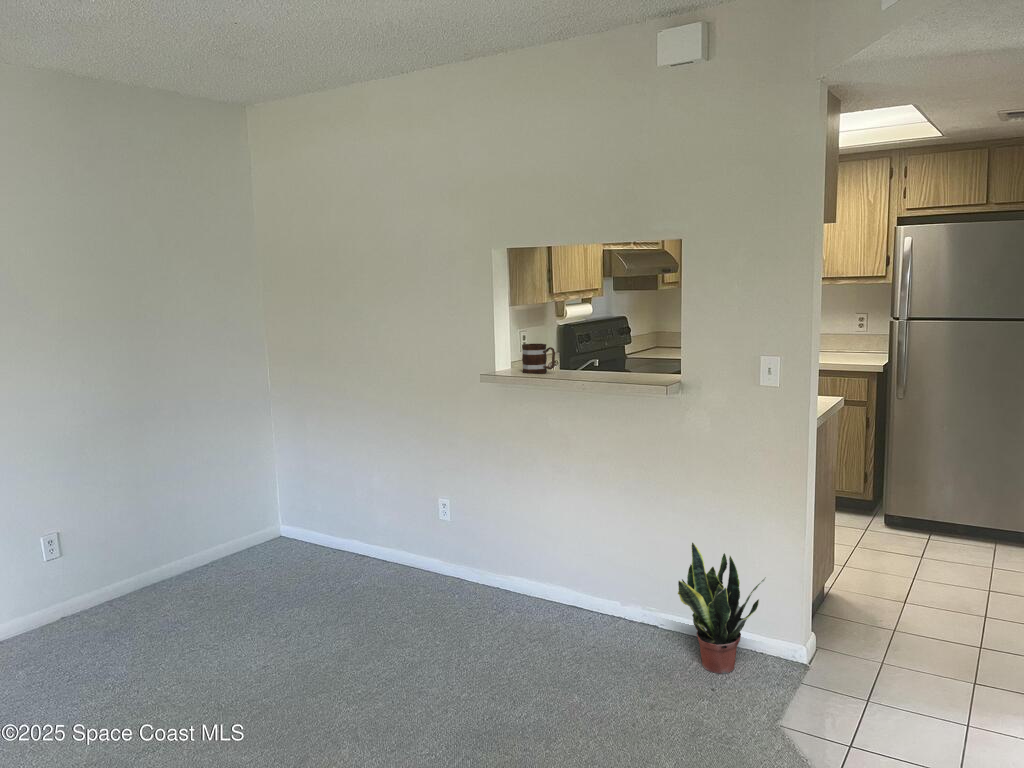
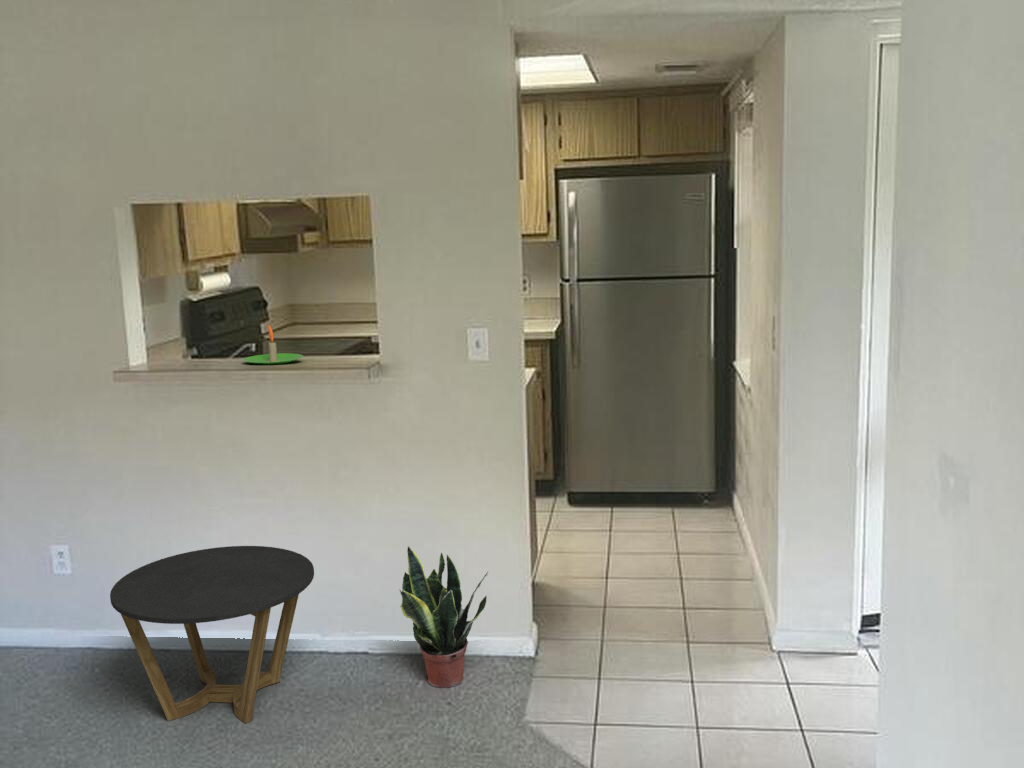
mug: present [522,344,555,374] -> none [165,327,212,367]
candle: none [577,344,626,377] -> present [243,324,303,365]
side table: none [457,518,612,664] -> present [110,546,314,723]

